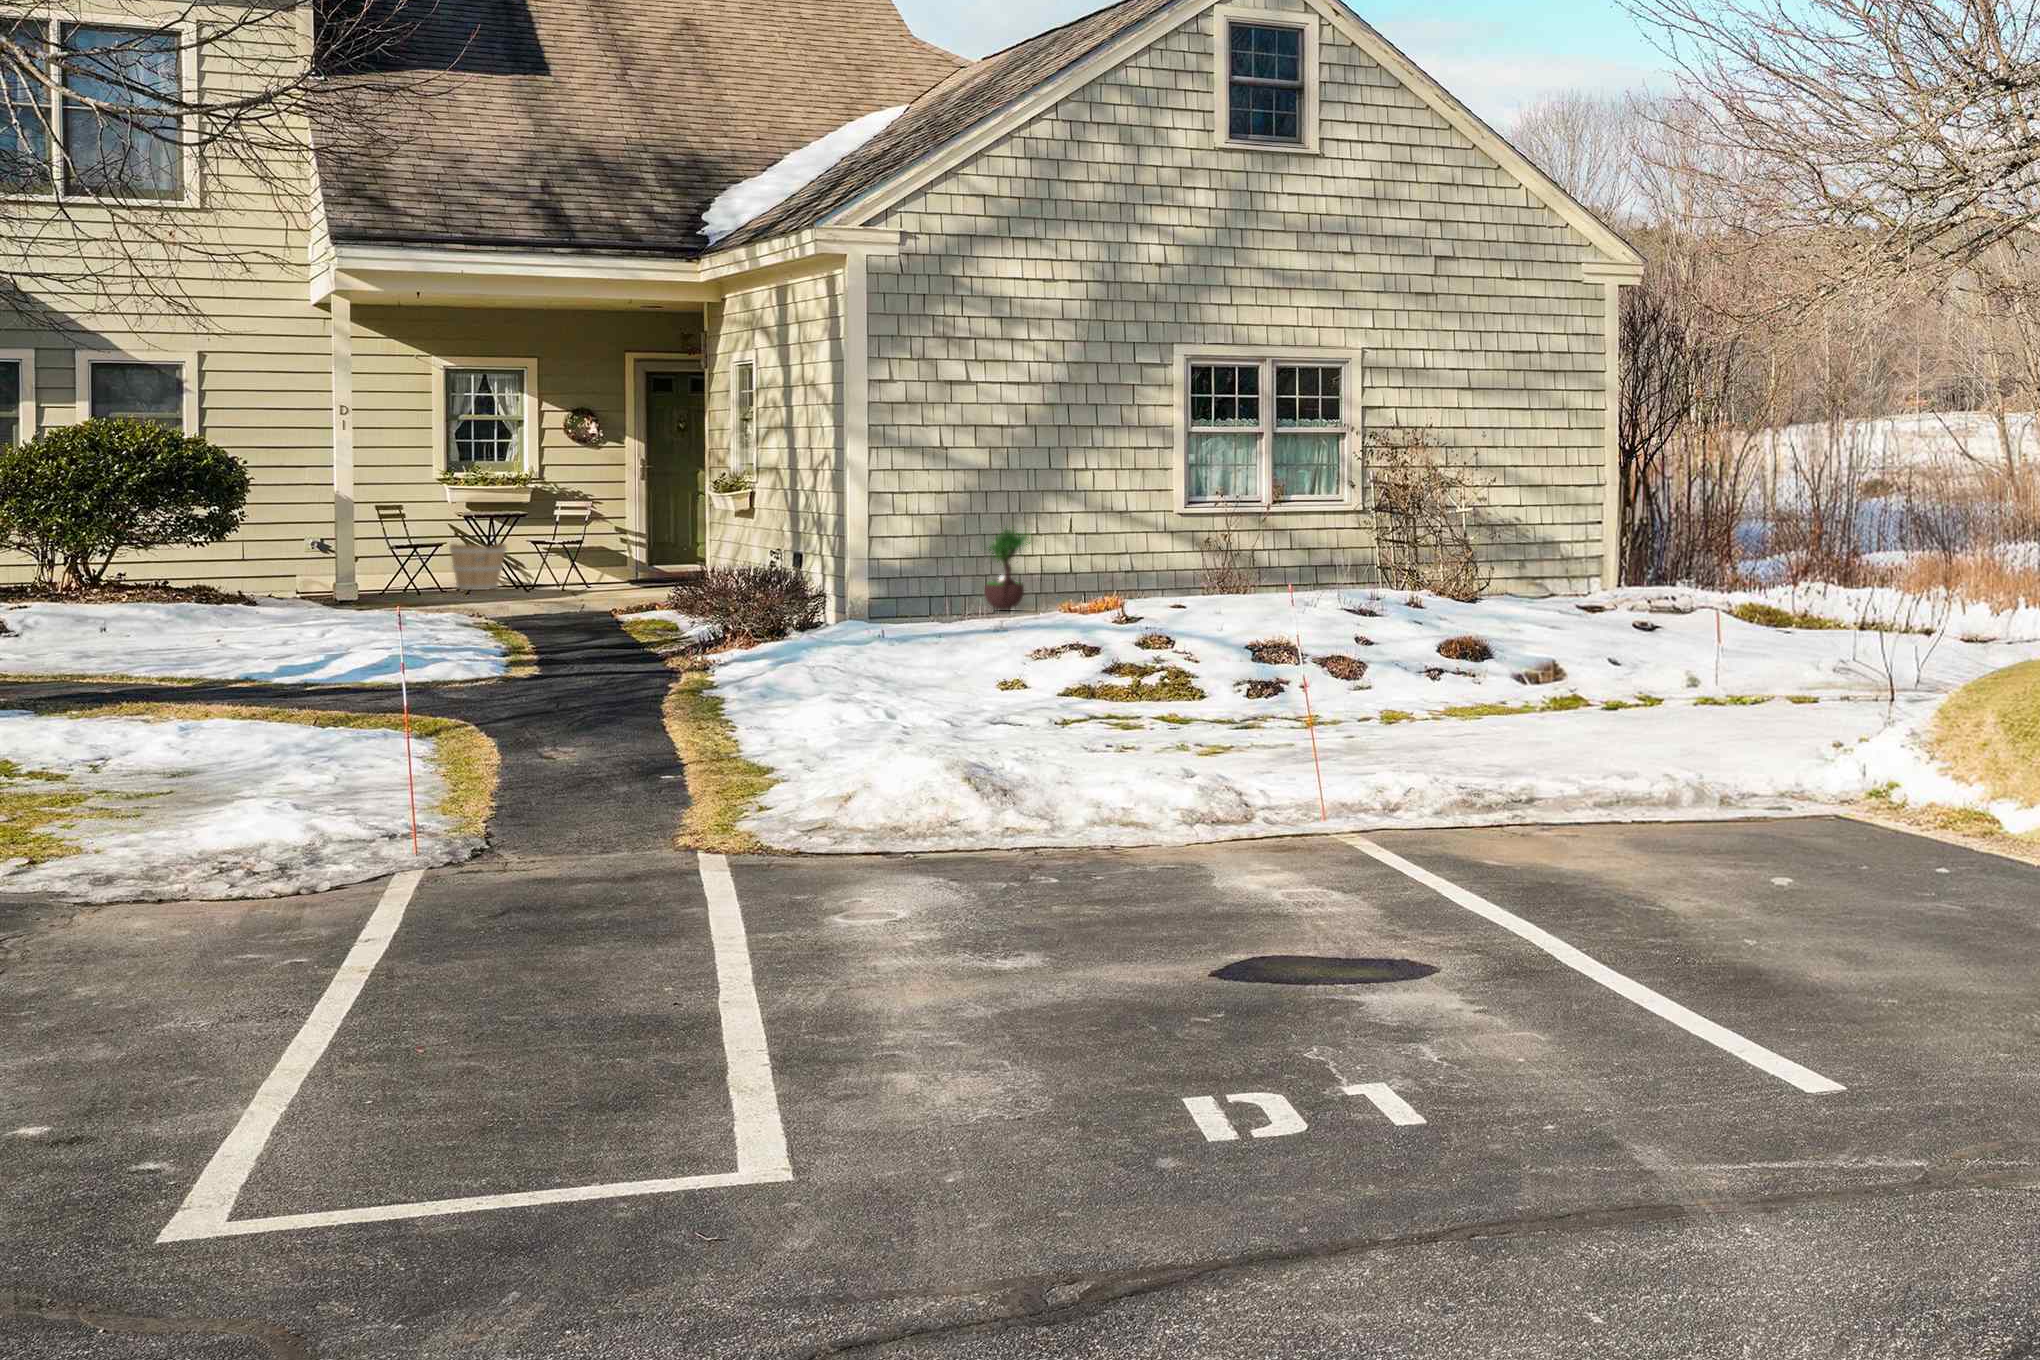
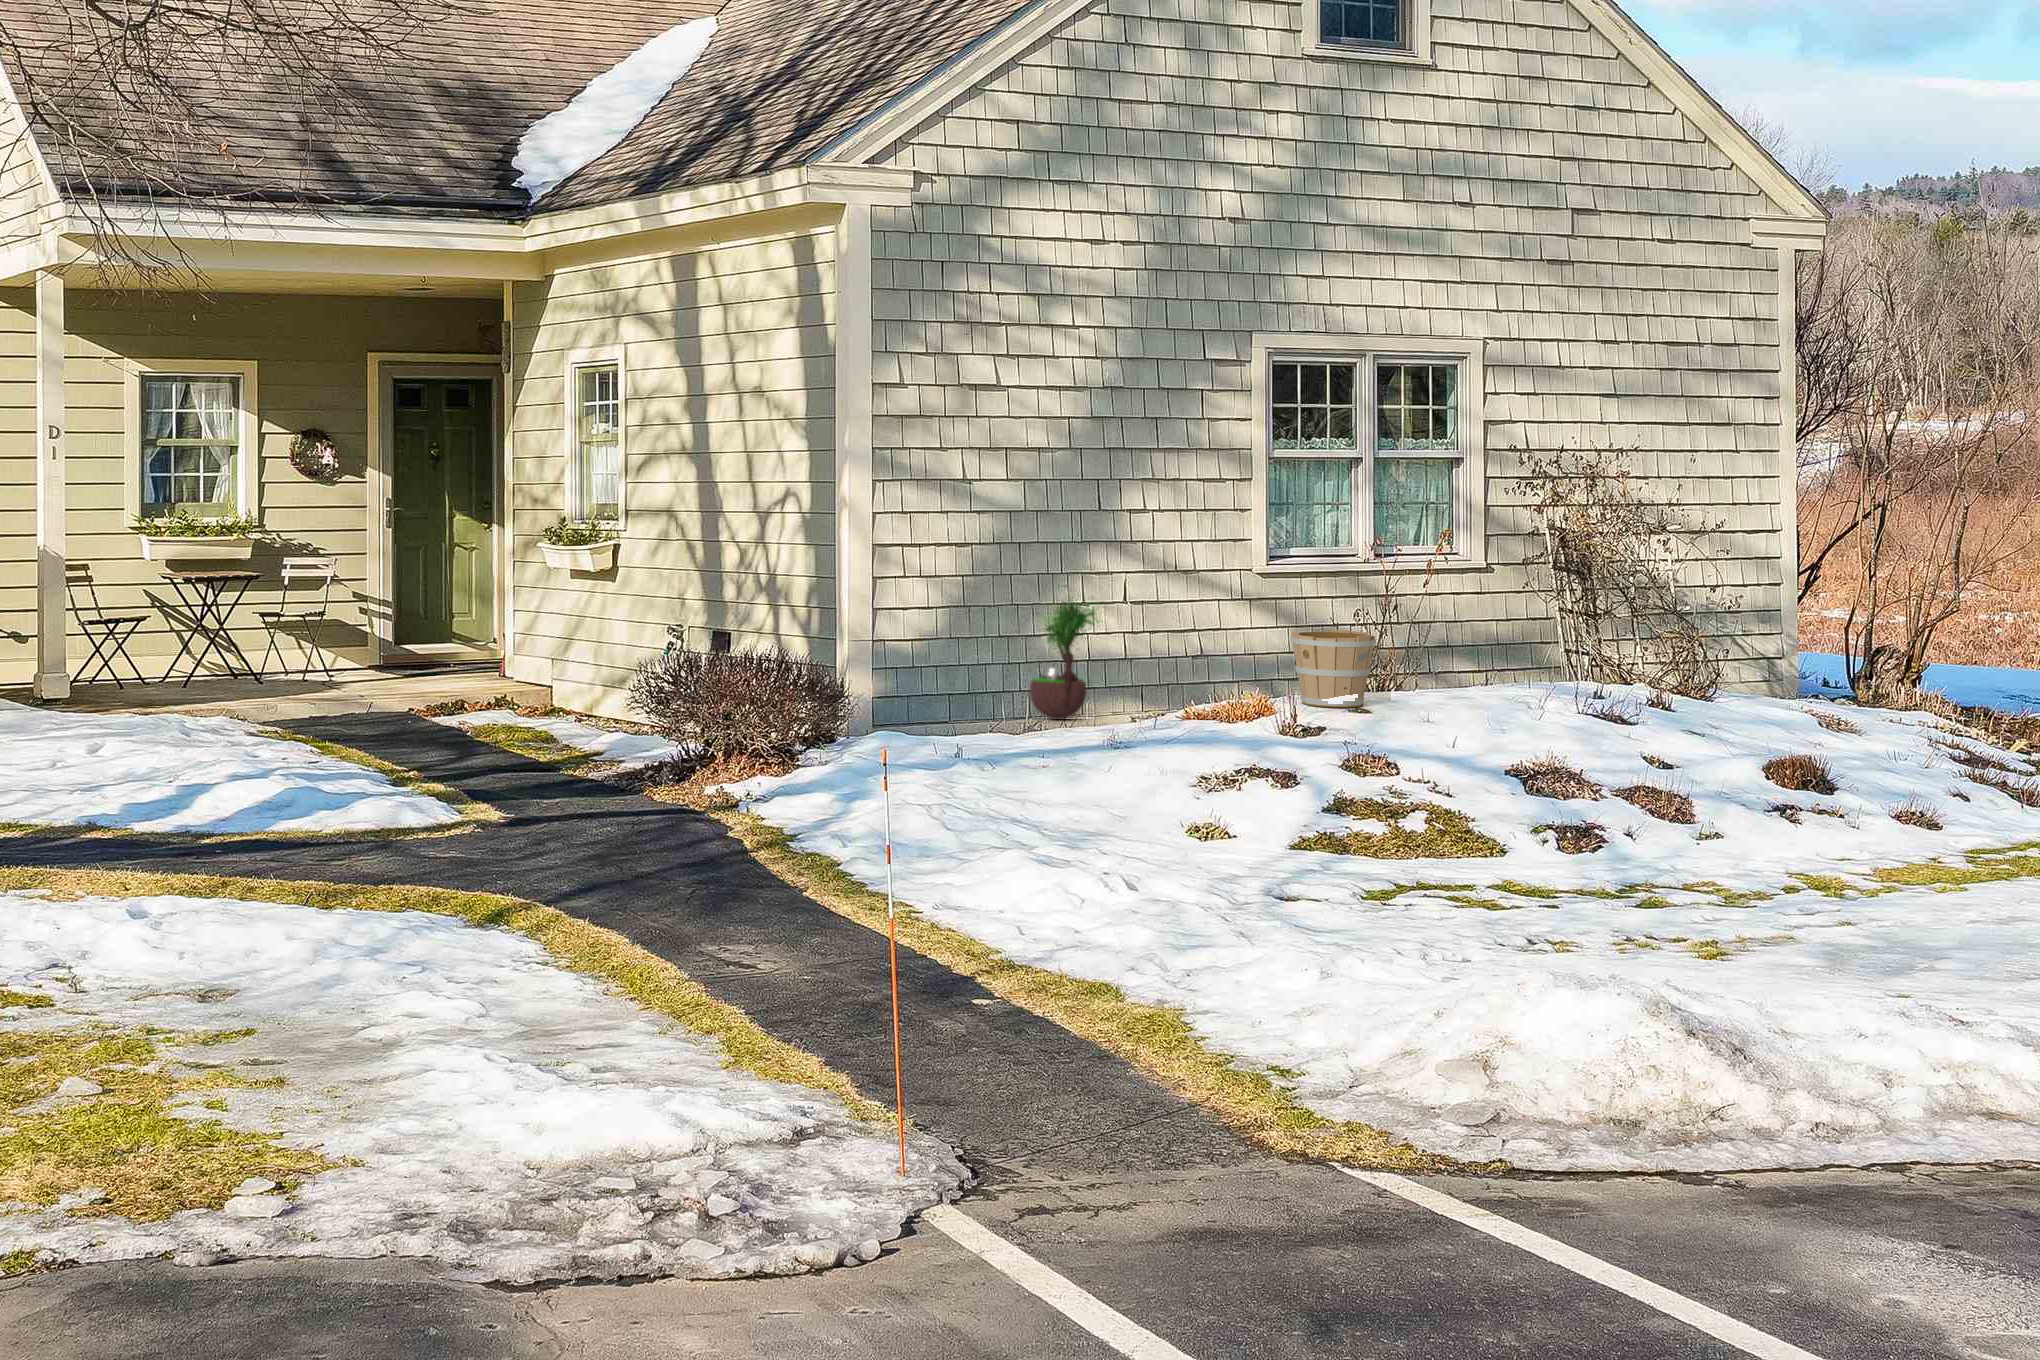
wooden bucket: present [449,543,507,590] -> present [1290,629,1376,707]

